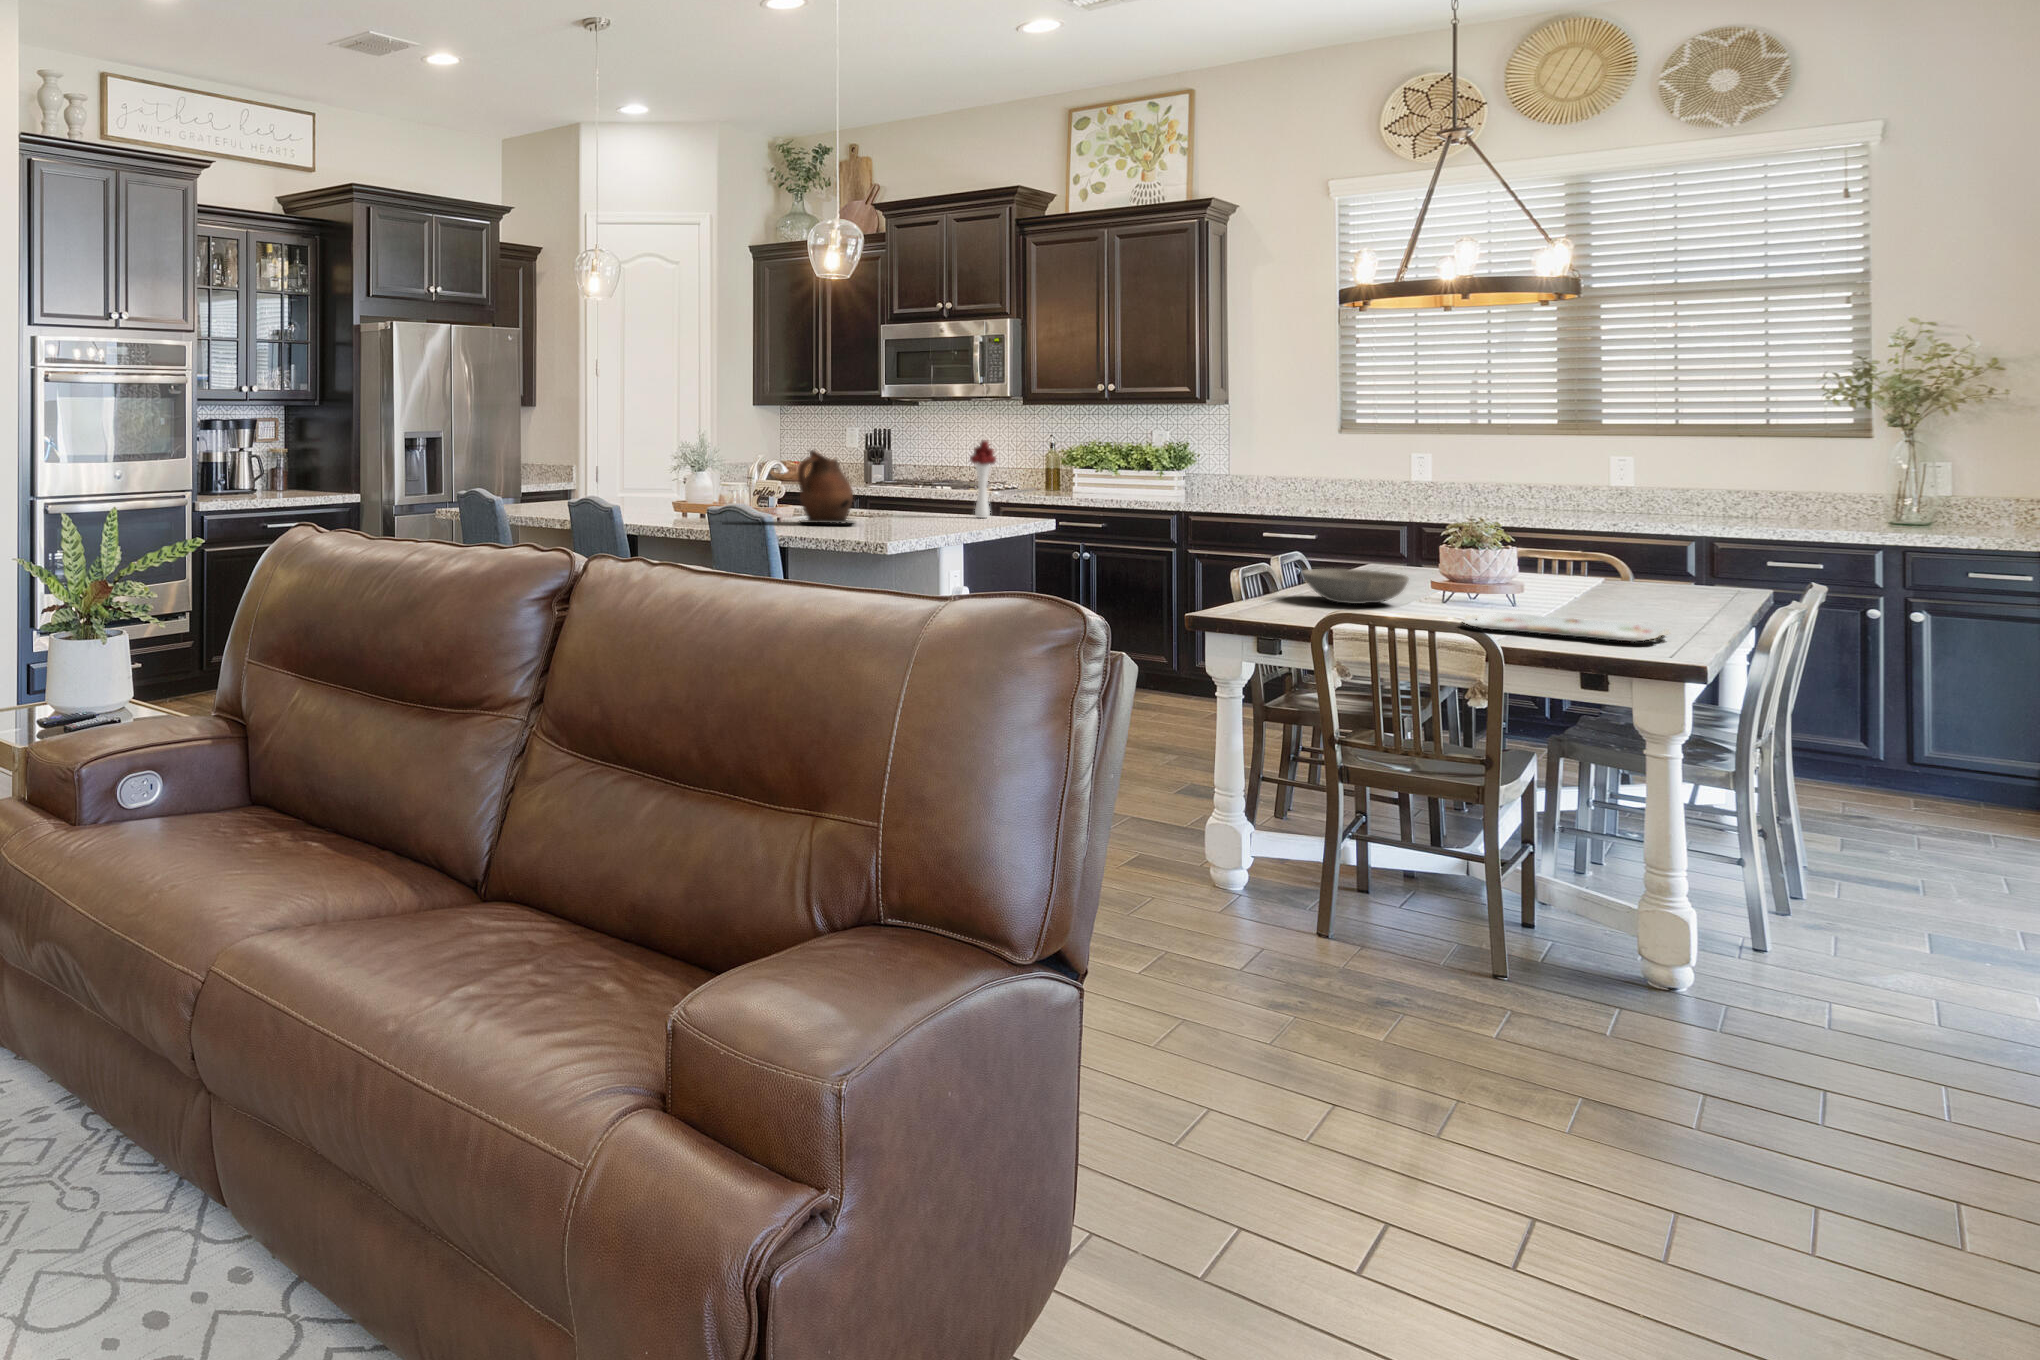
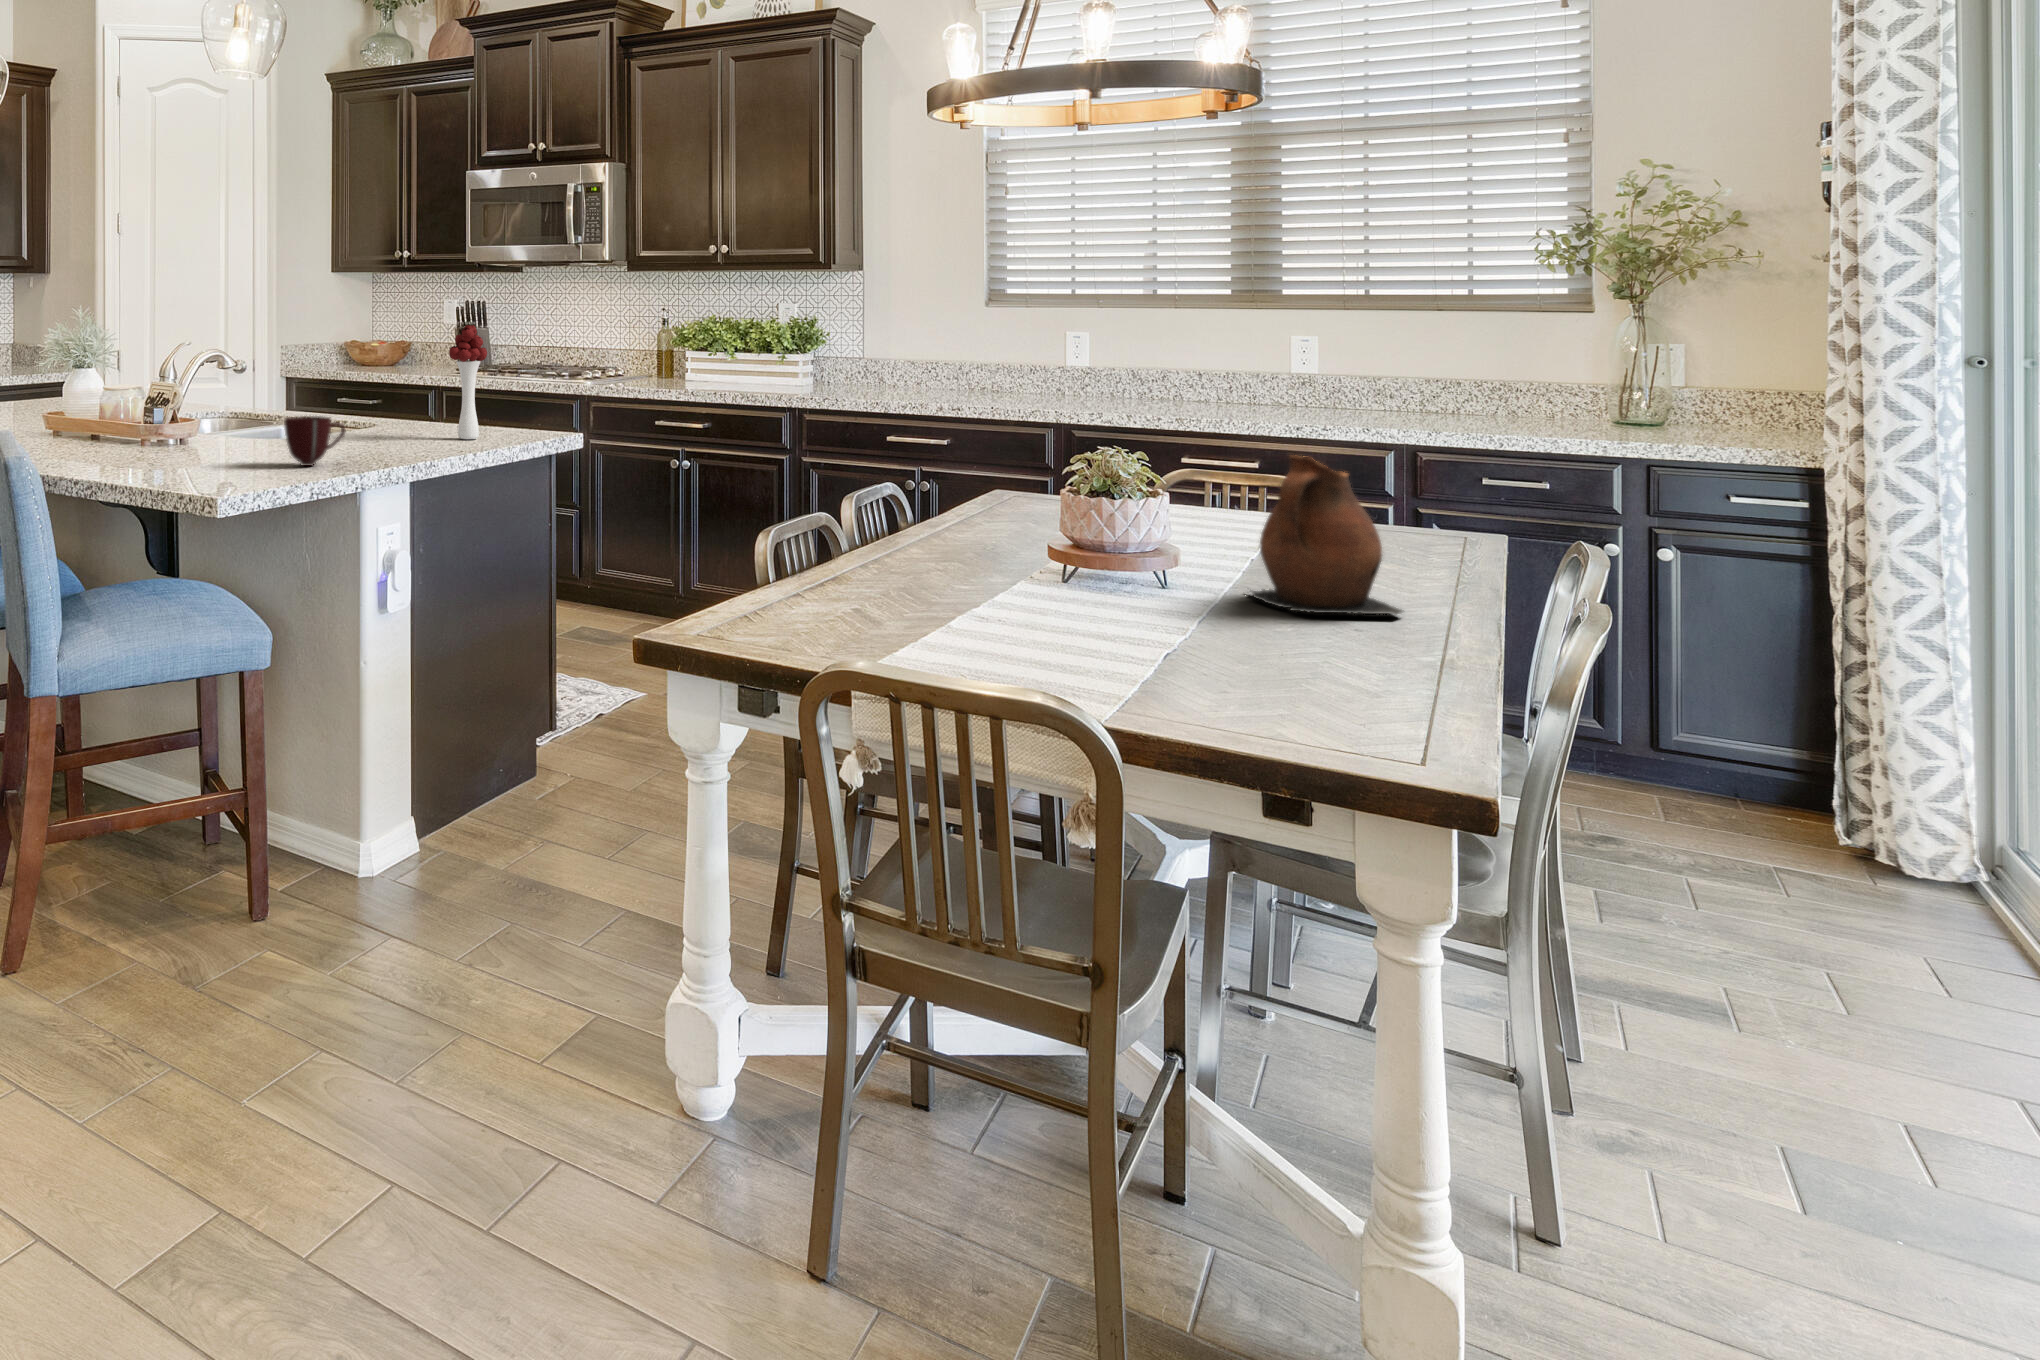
ceramic pitcher: present [798,450,854,524] -> present [1251,455,1402,615]
mug: none [892,496,930,527] -> present [284,416,345,466]
bowl: present [1302,569,1409,604] -> none [846,535,1004,601]
serving tray: present [1464,613,1669,642] -> none [1065,624,1393,705]

